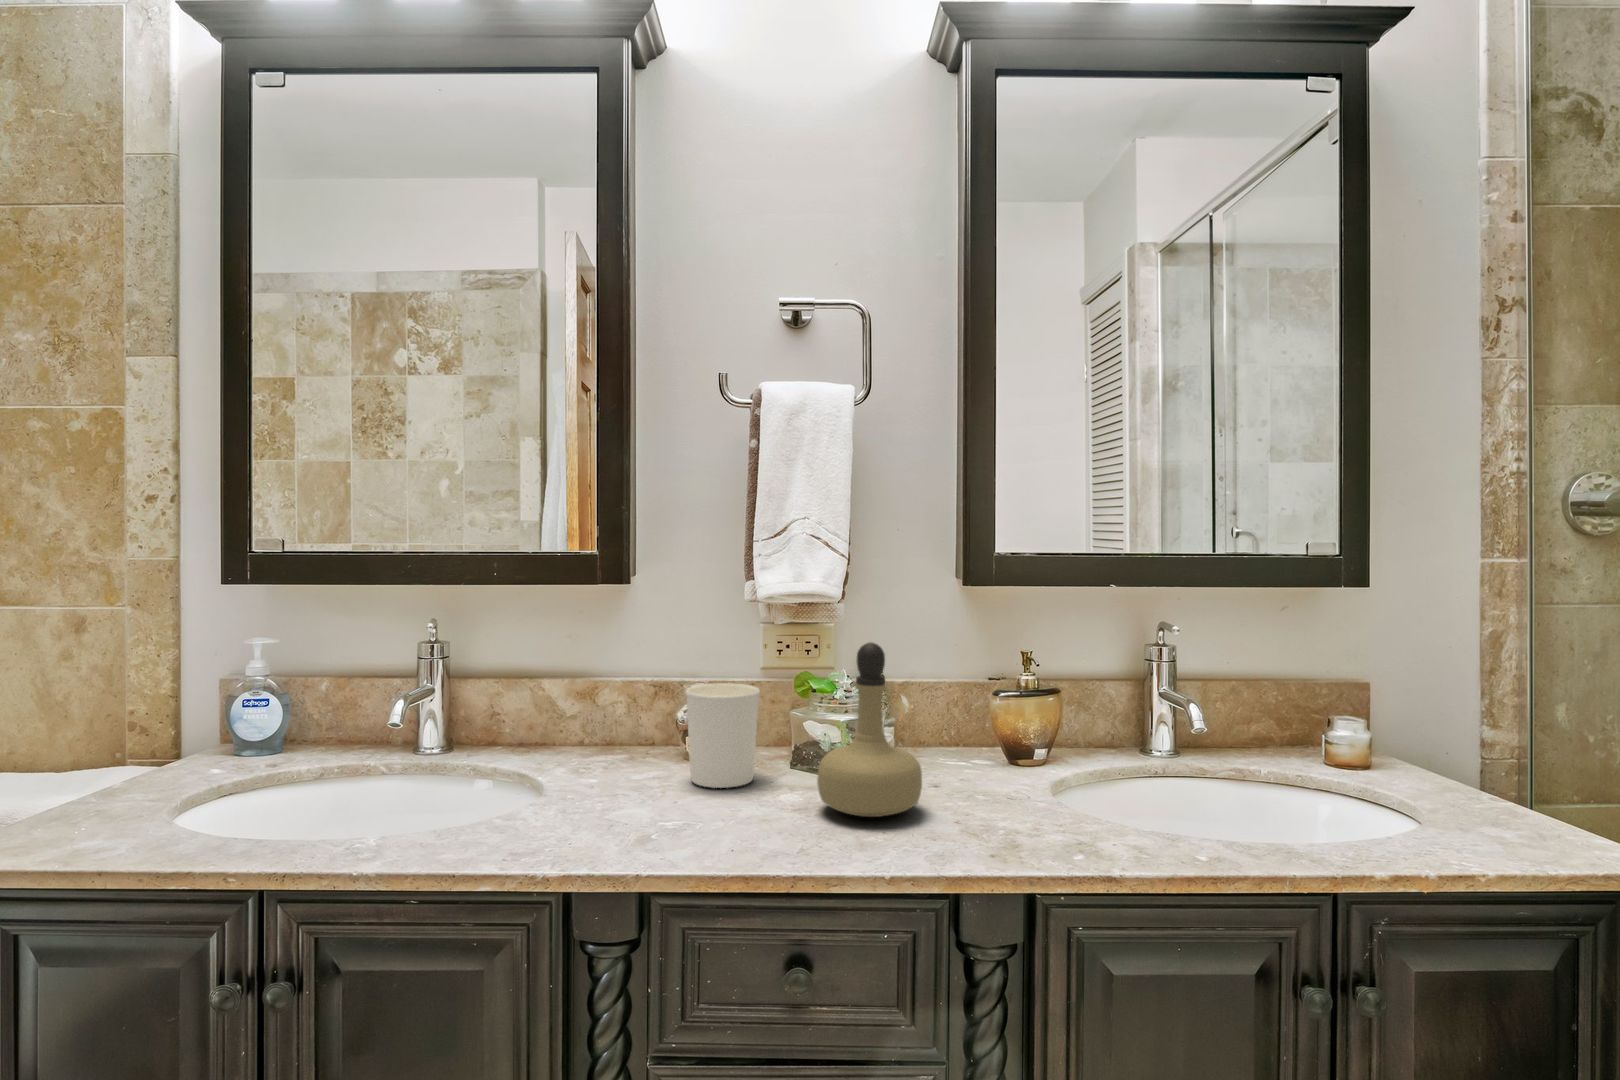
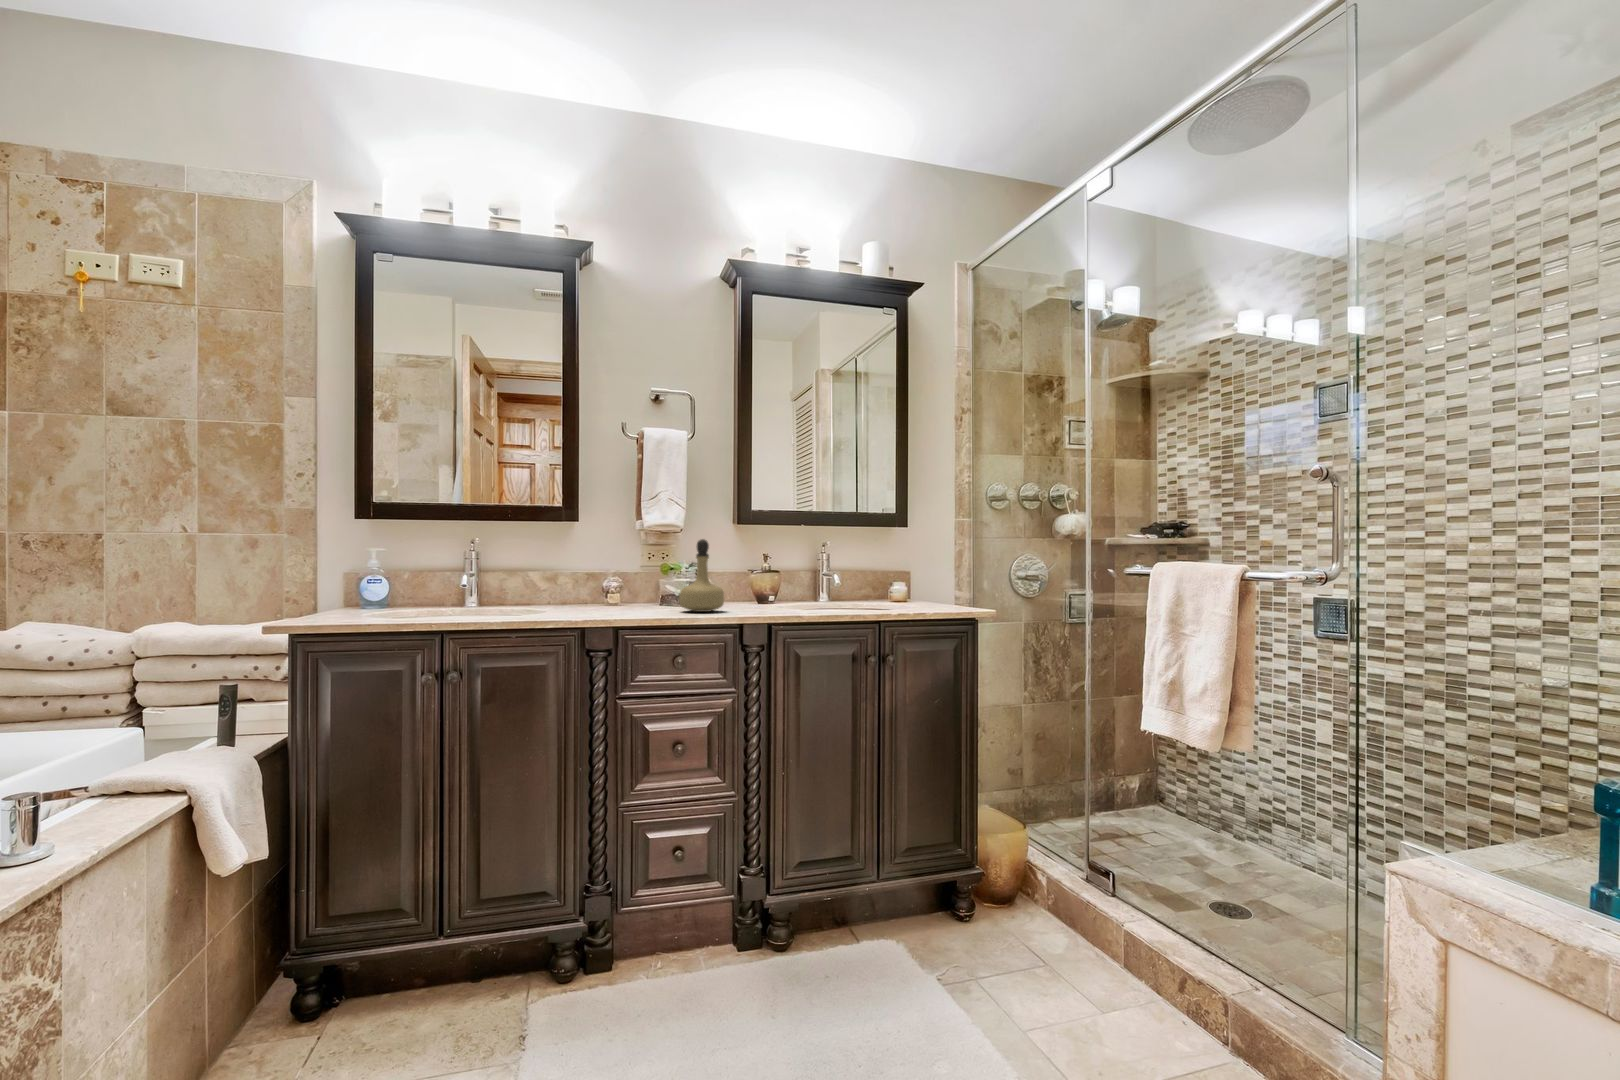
candle holder: present [686,683,760,788] -> none [613,567,648,610]

